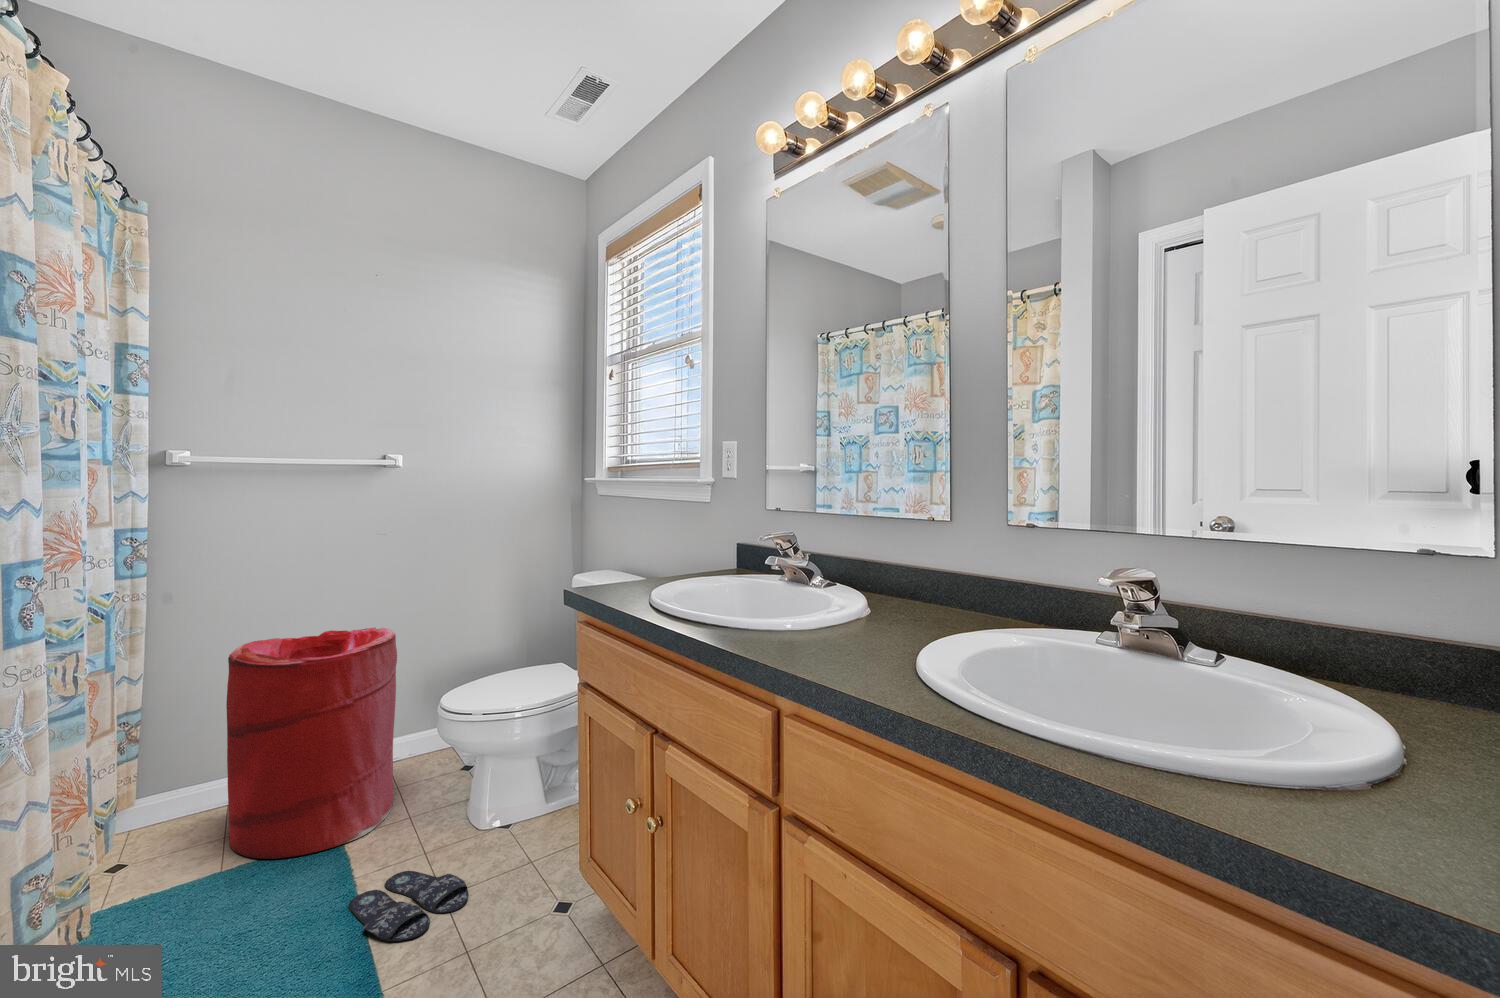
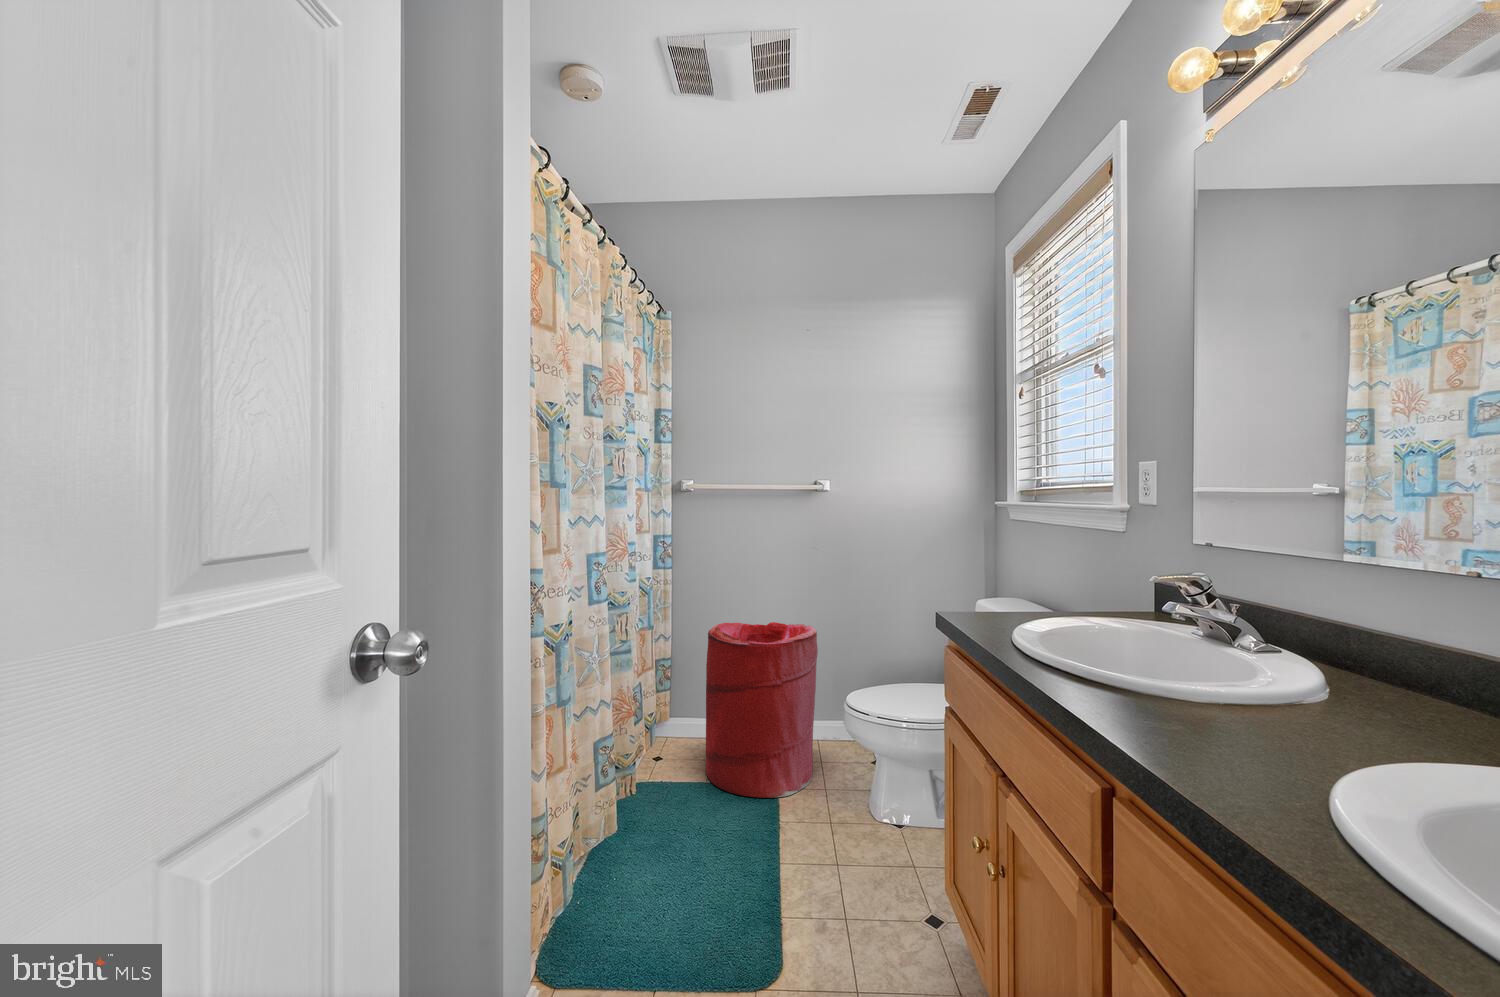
slippers: present [349,871,468,941] -> none [768,836,854,894]

